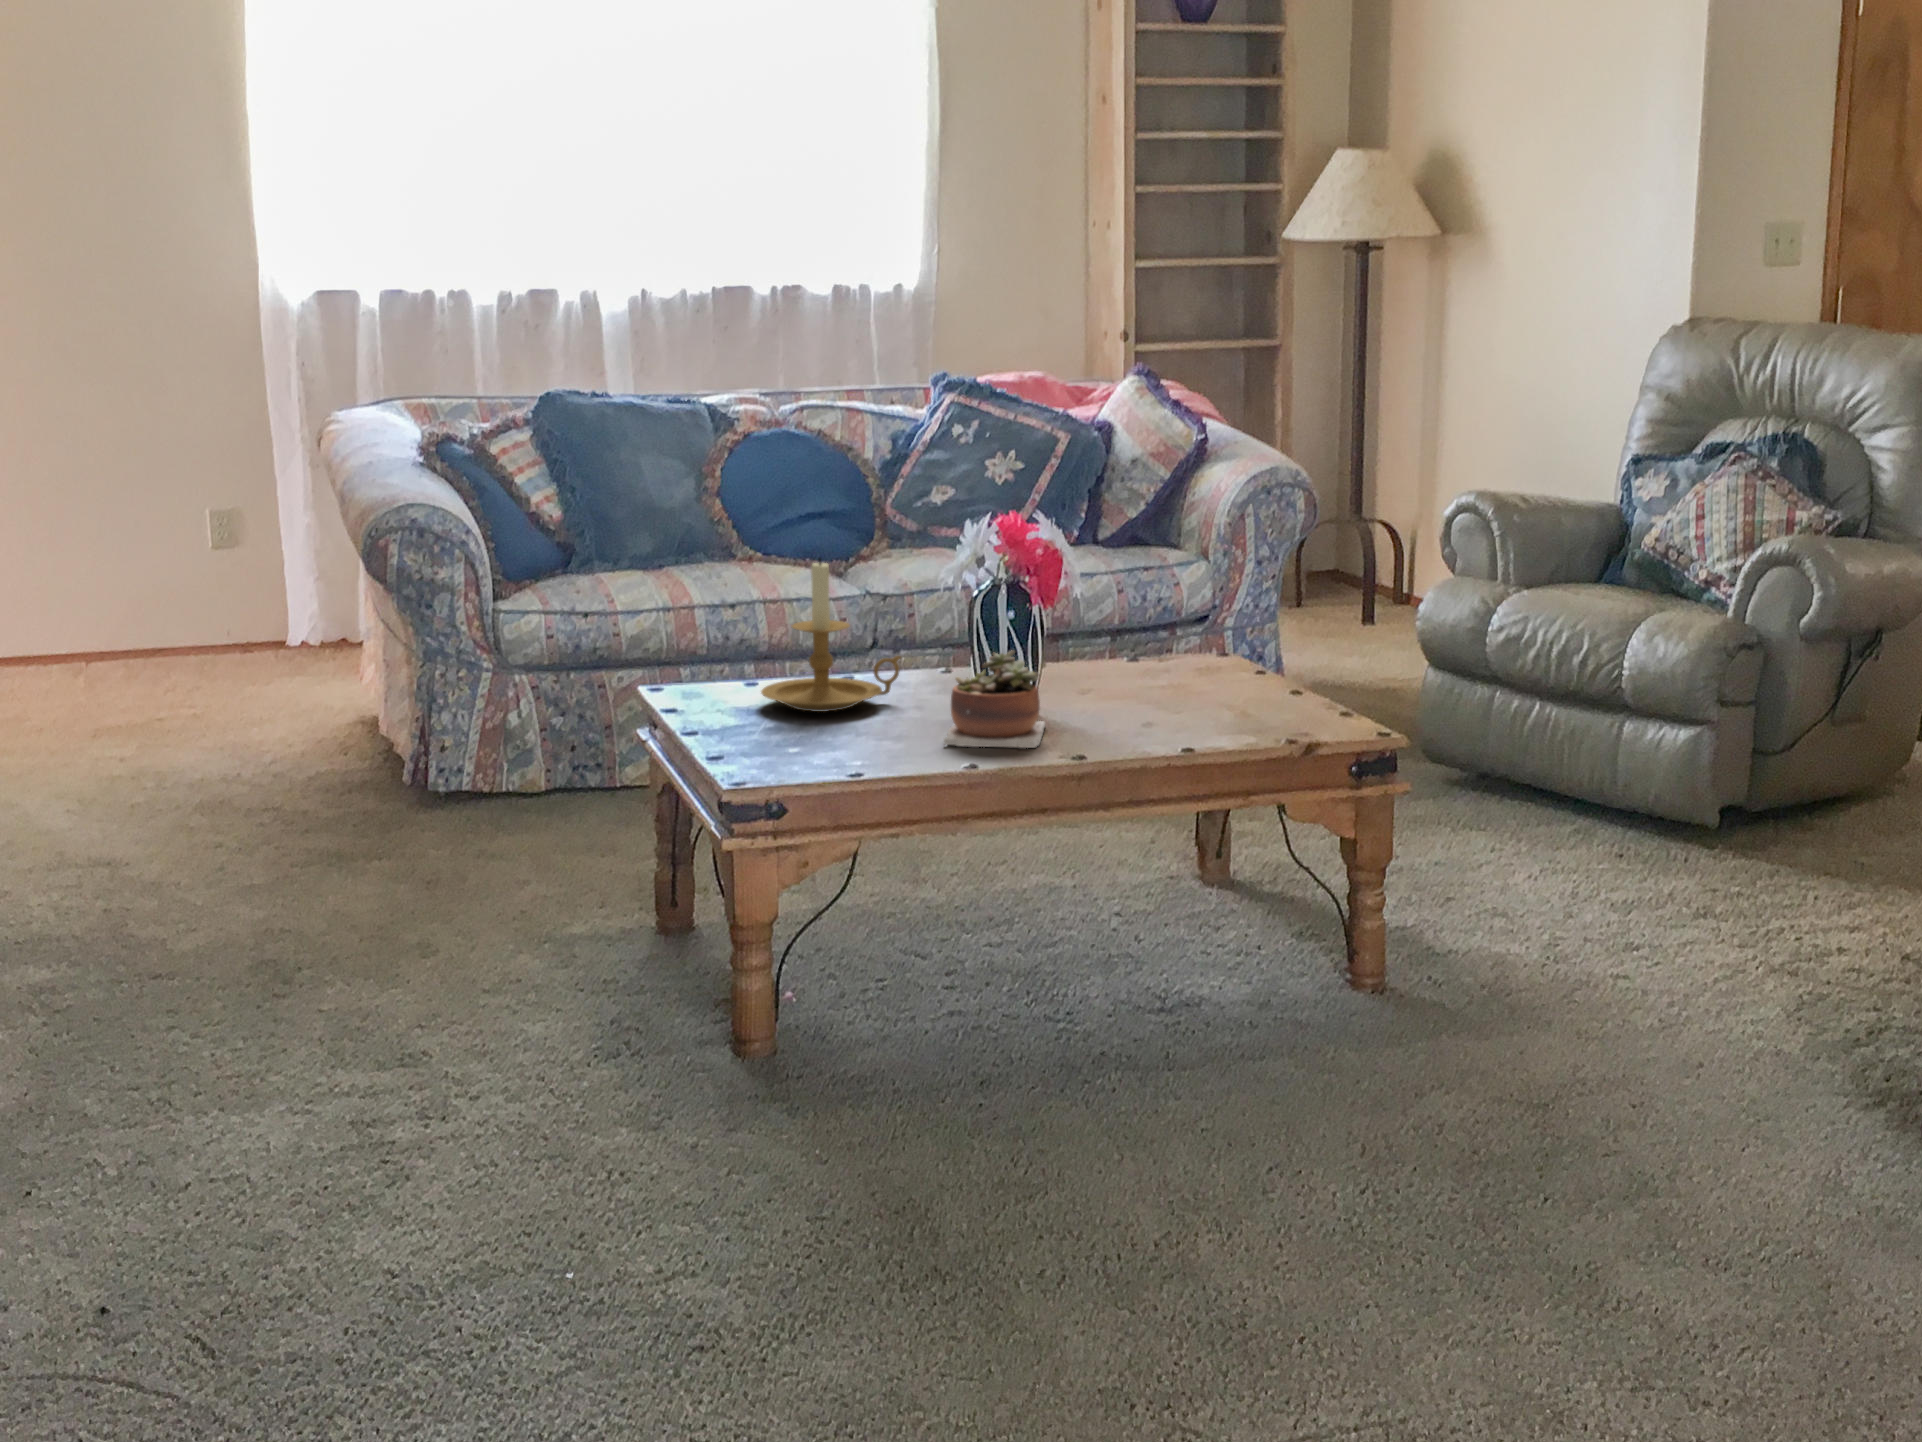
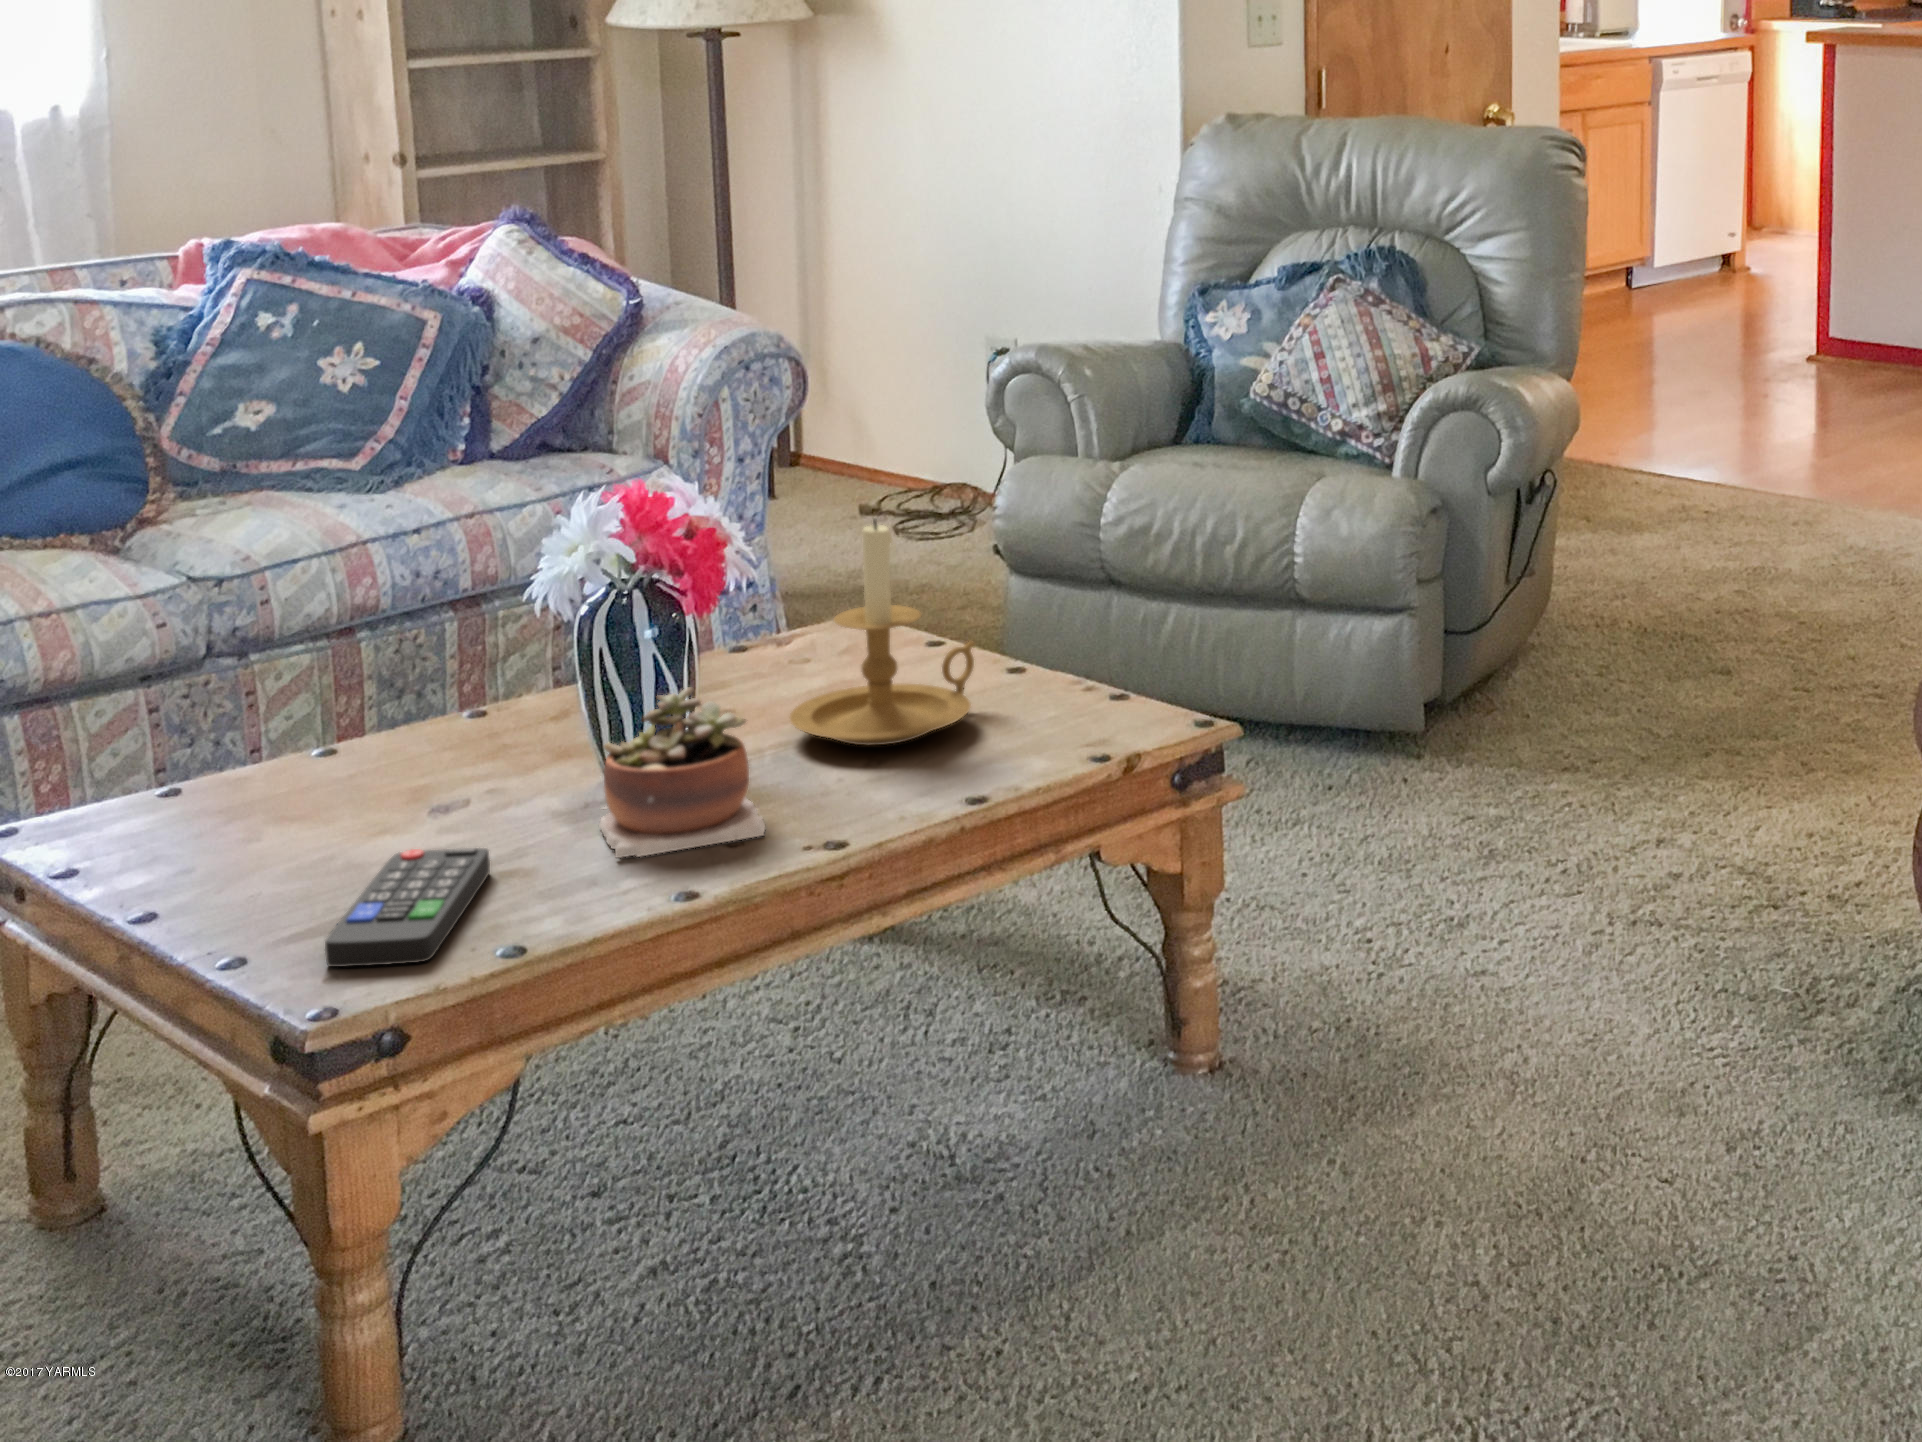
candle holder: present [761,558,901,712] -> present [790,519,974,745]
remote control: none [756,719,874,771] -> present [325,848,490,967]

